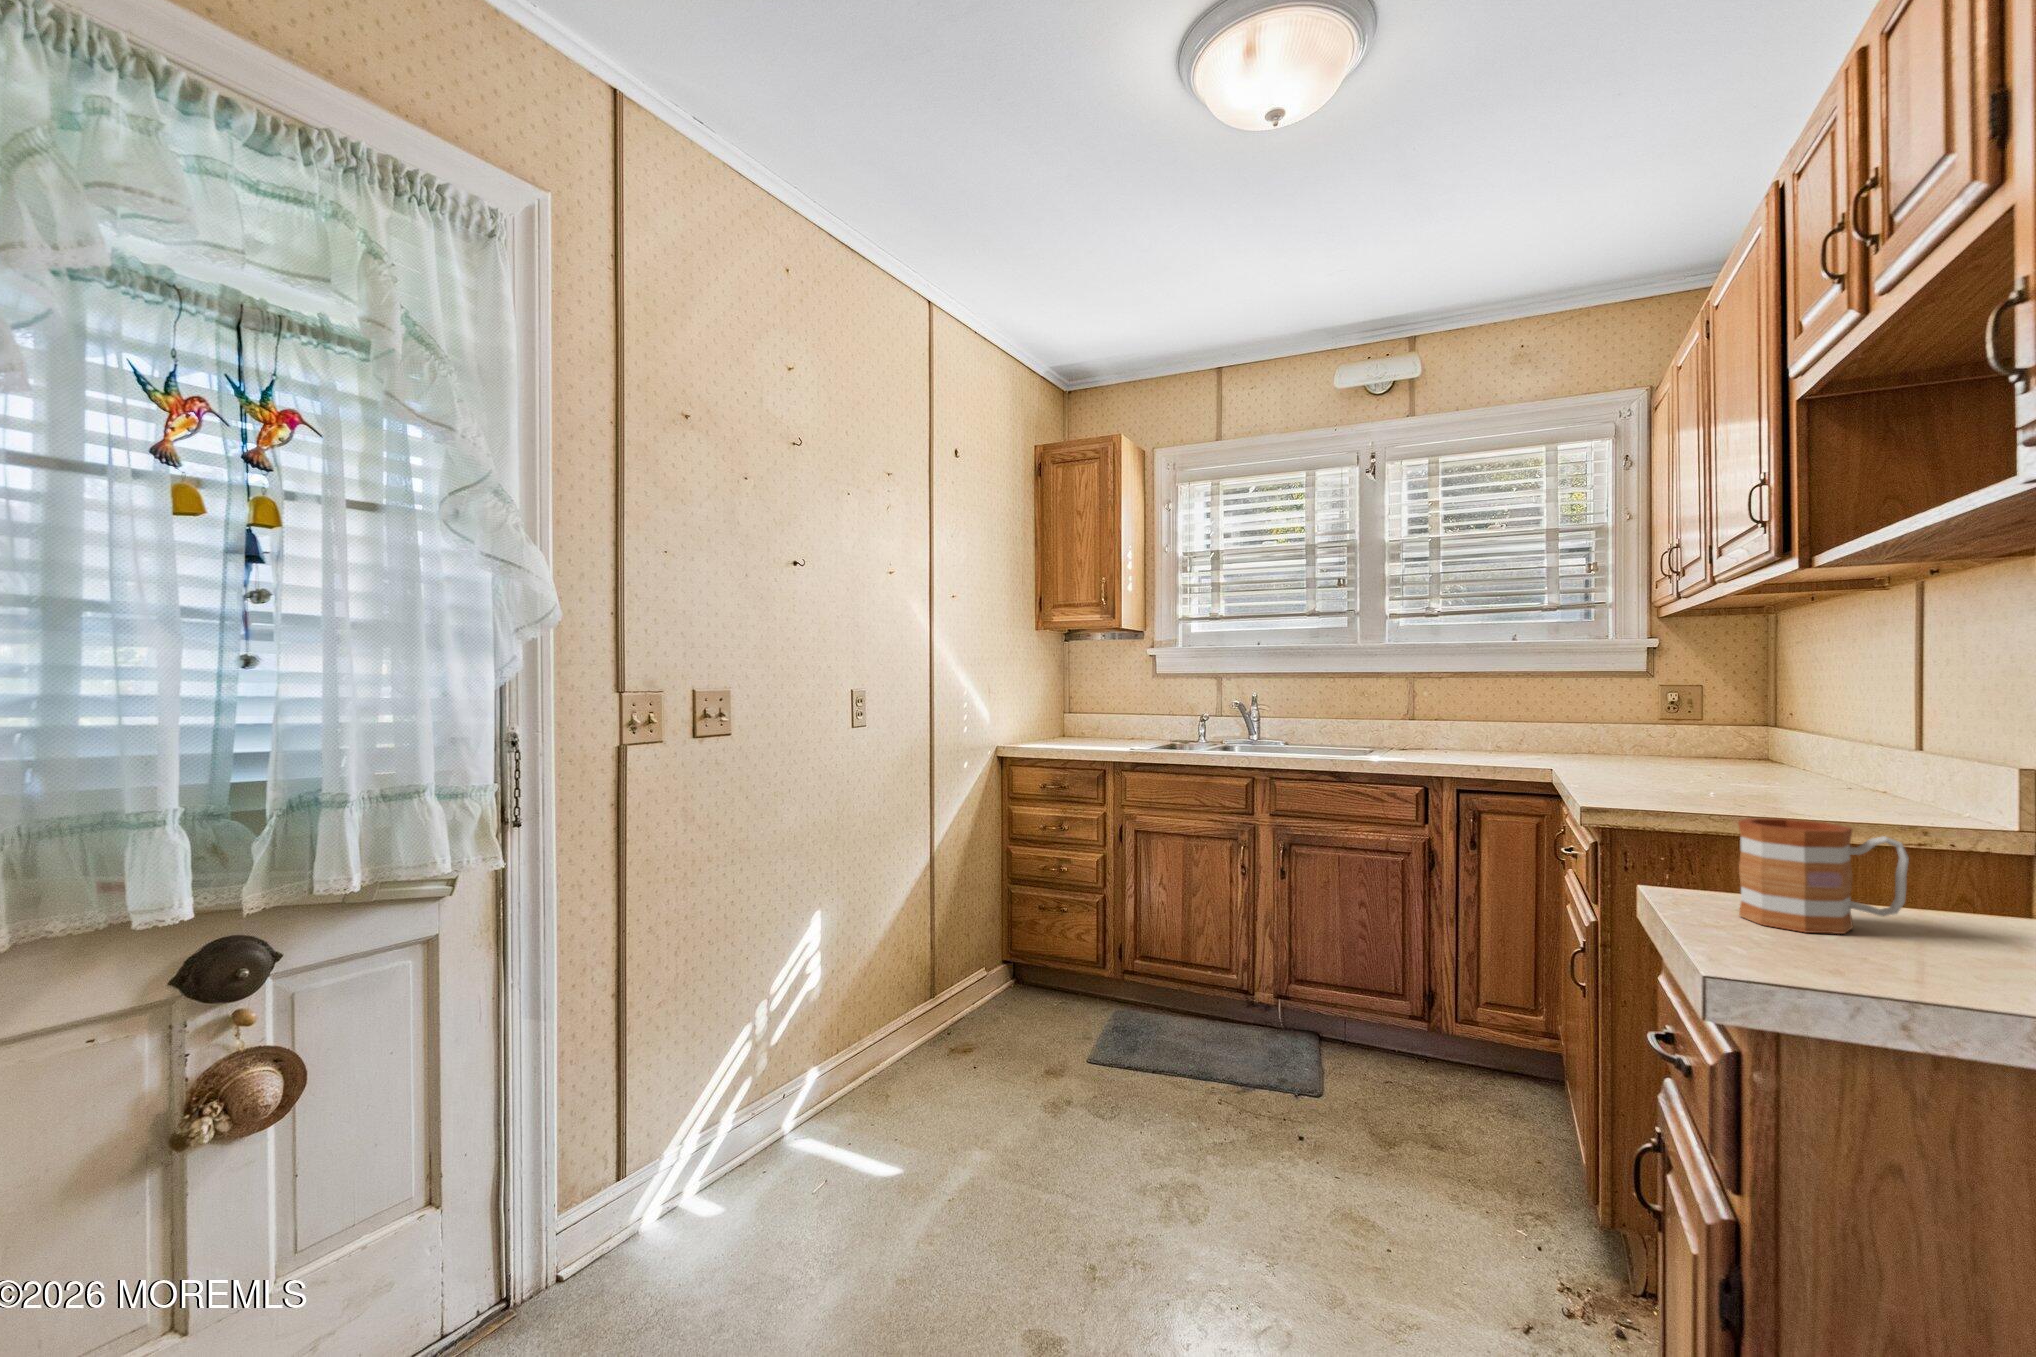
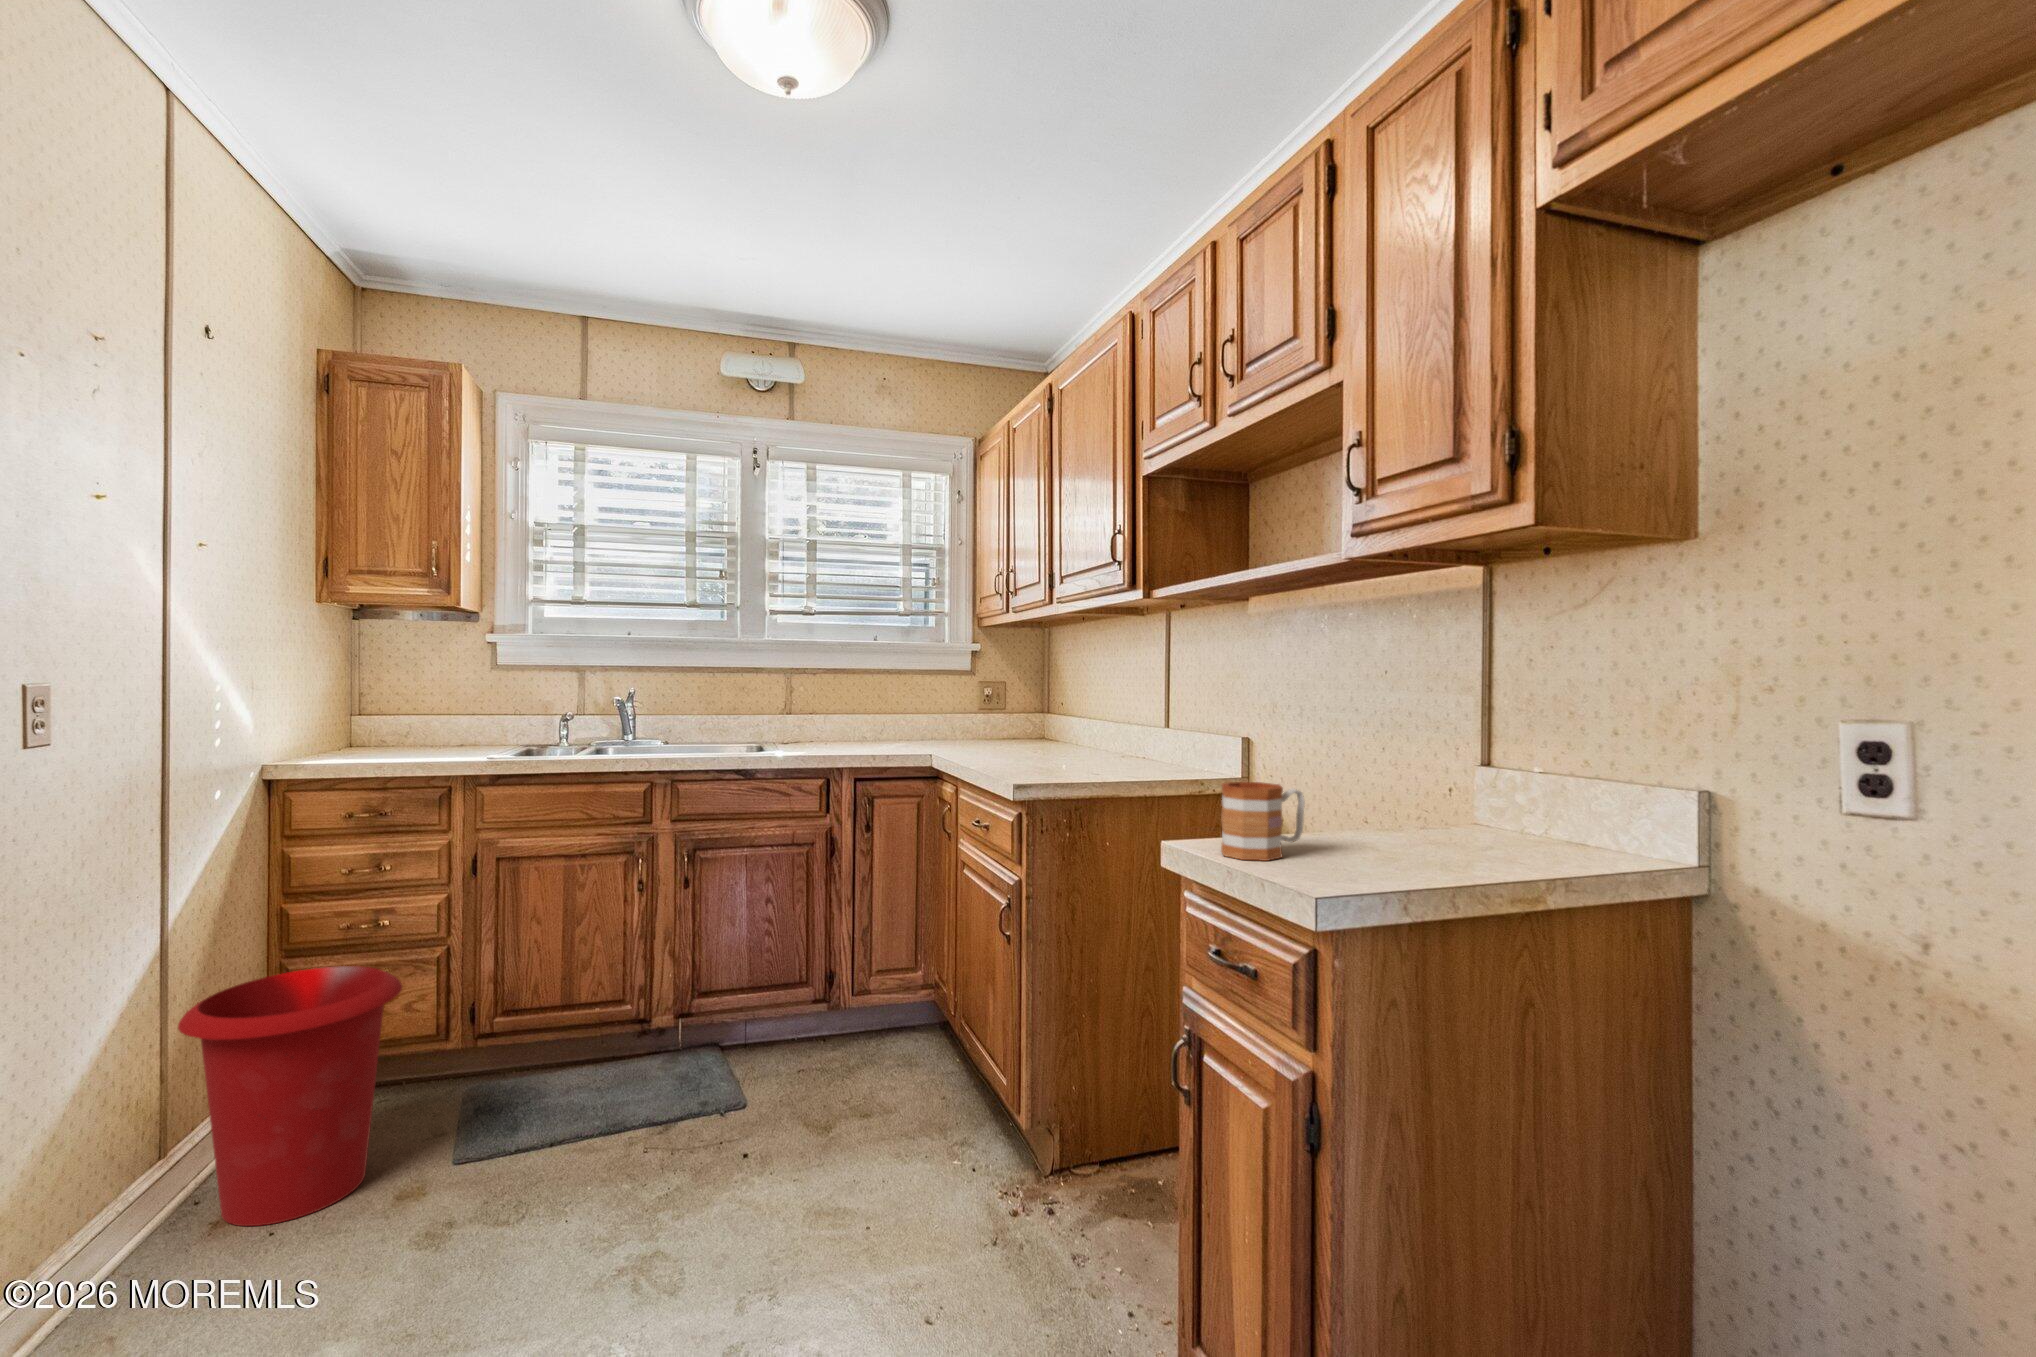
waste bin: none [935,891,1058,1062] -> present [178,966,402,1226]

